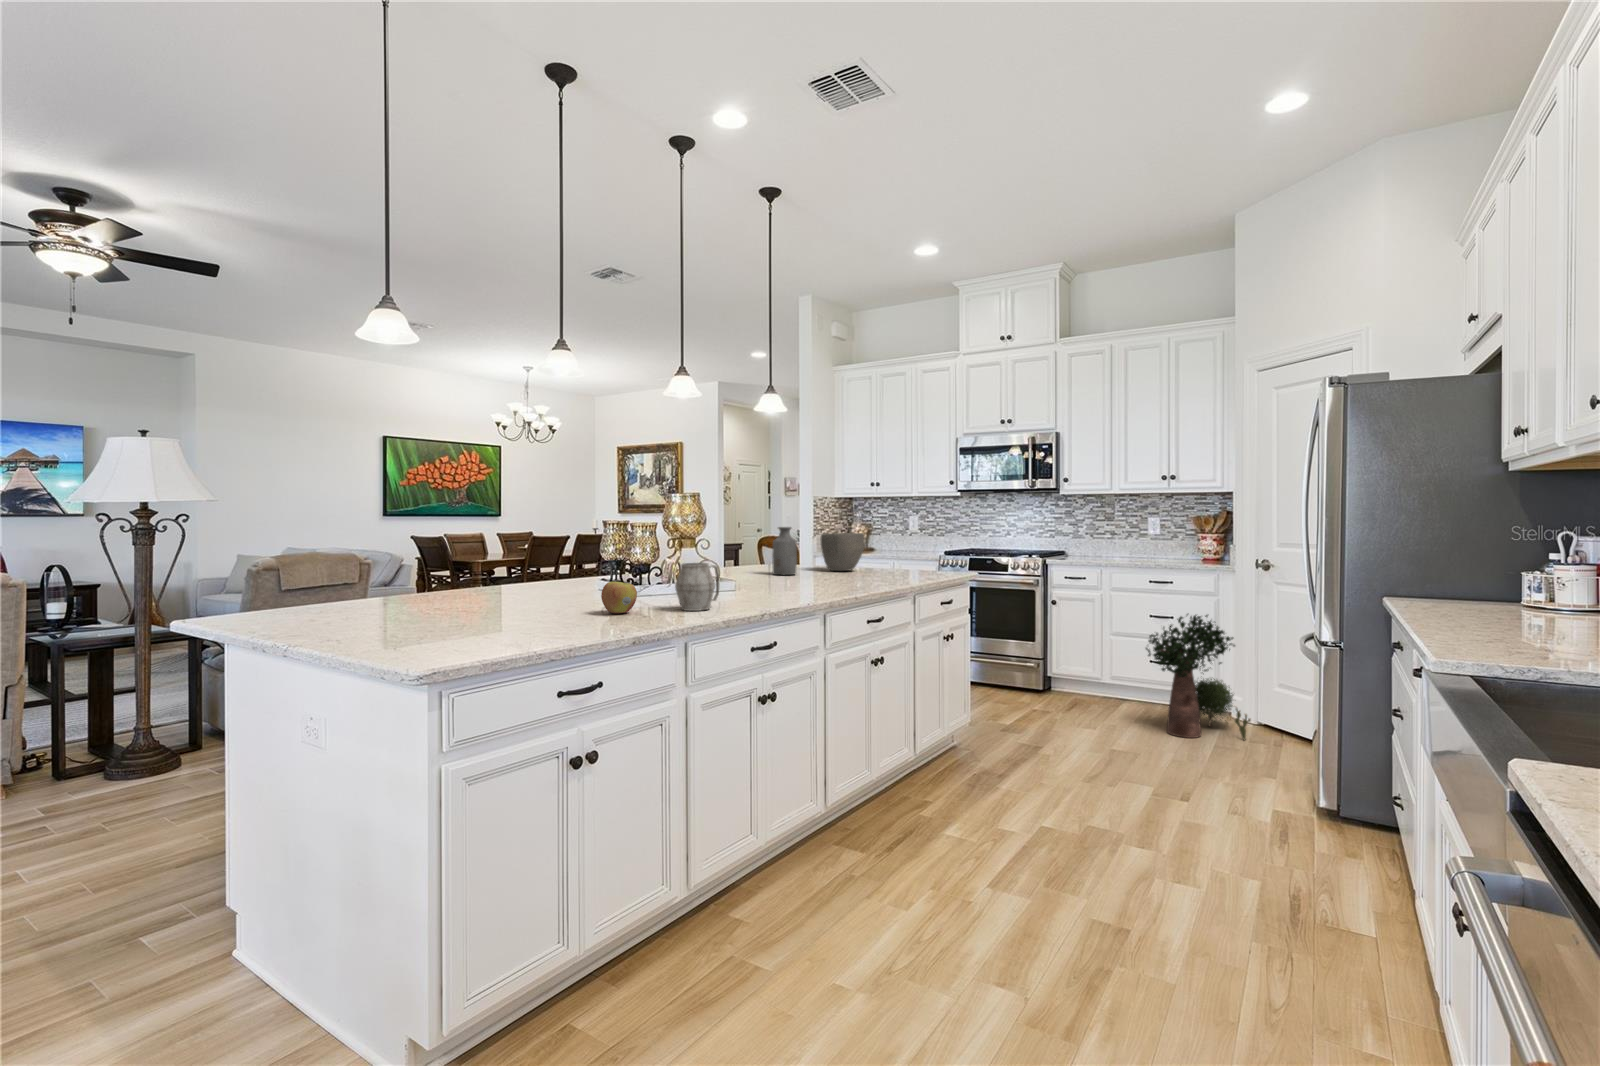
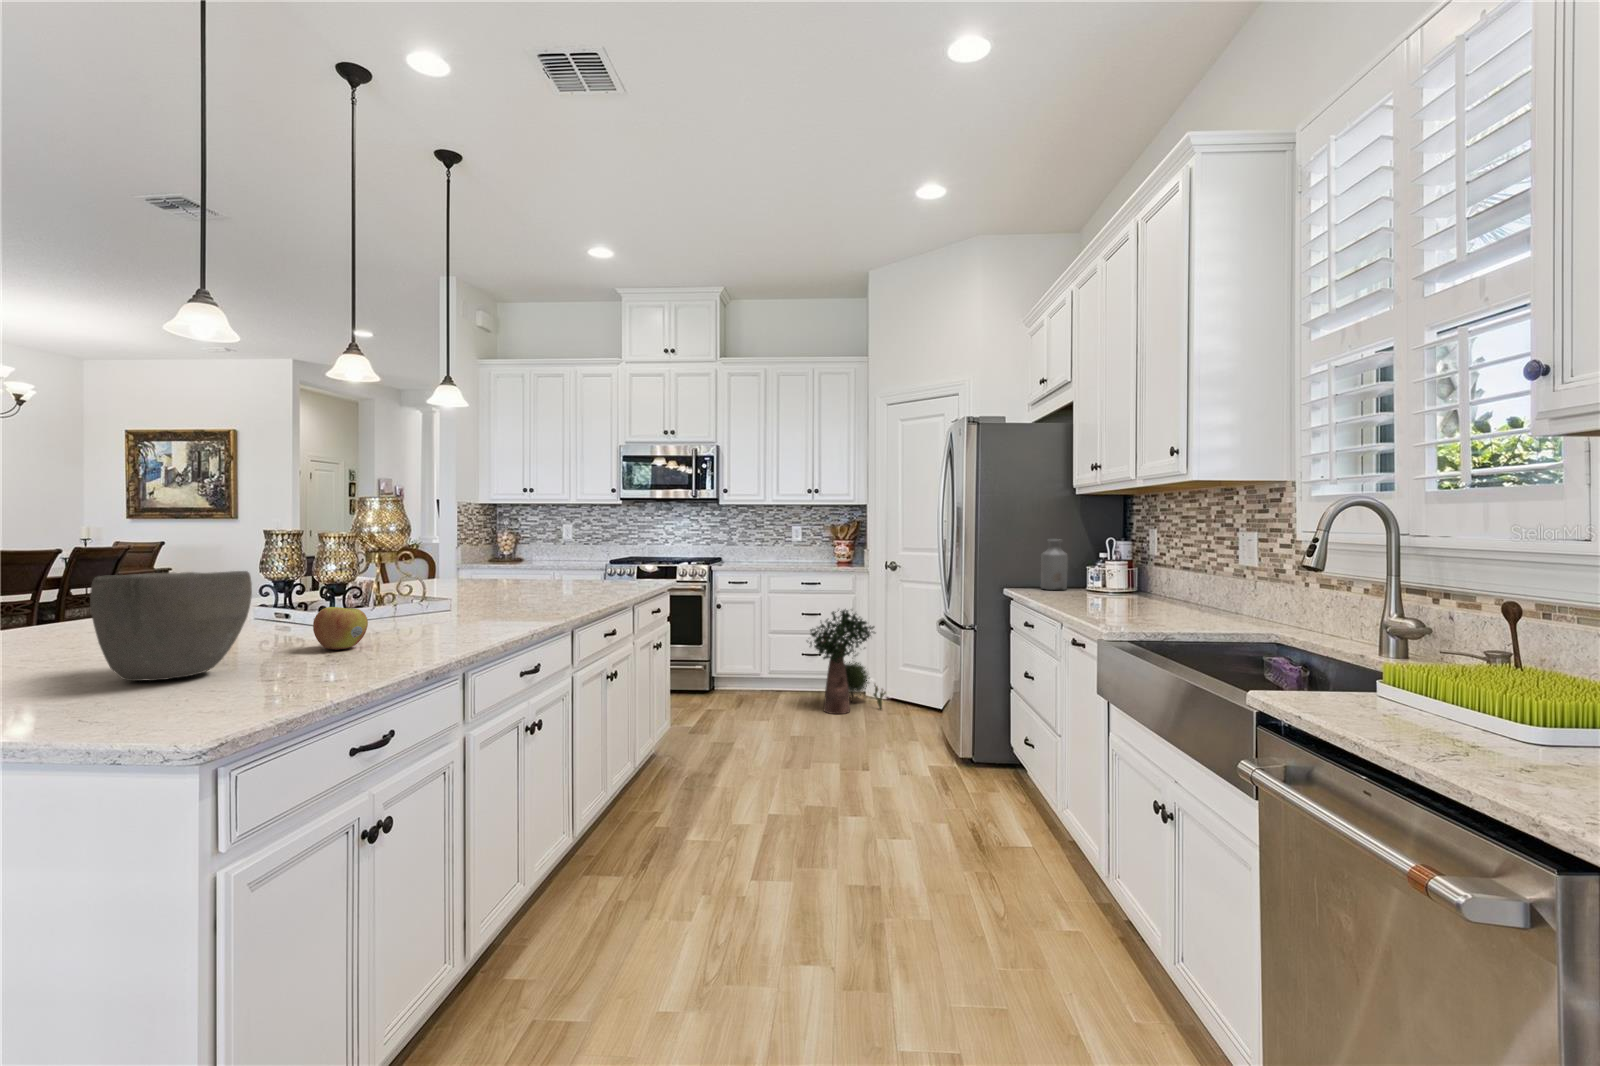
bottle: present [772,527,797,575] -> present [1041,539,1068,590]
bowl: present [821,533,865,571] -> present [90,571,252,681]
mug: present [675,563,719,611] -> none [415,578,468,639]

